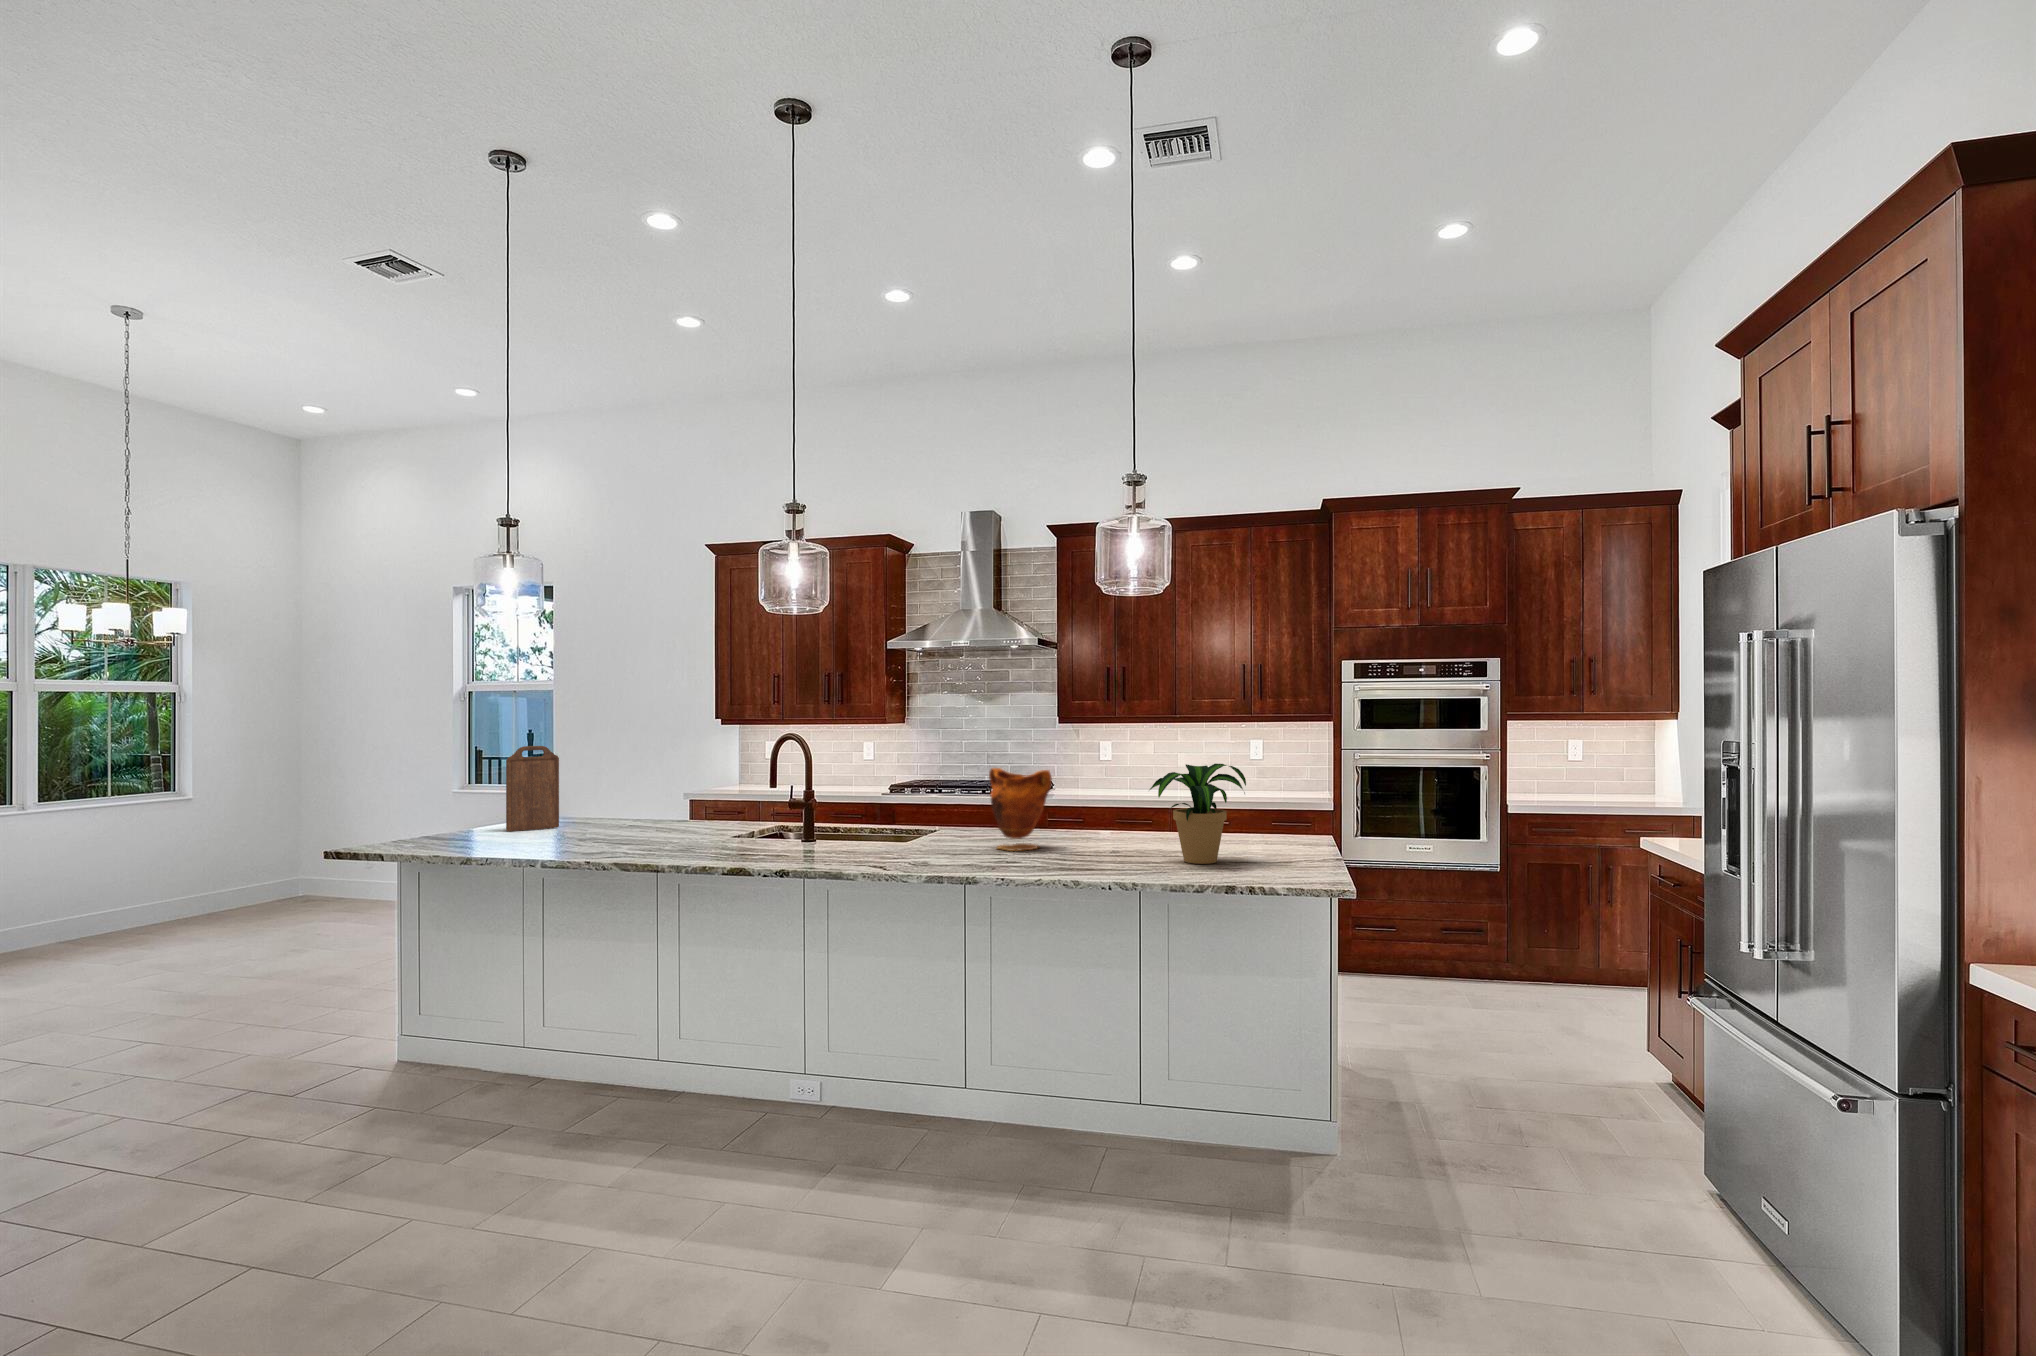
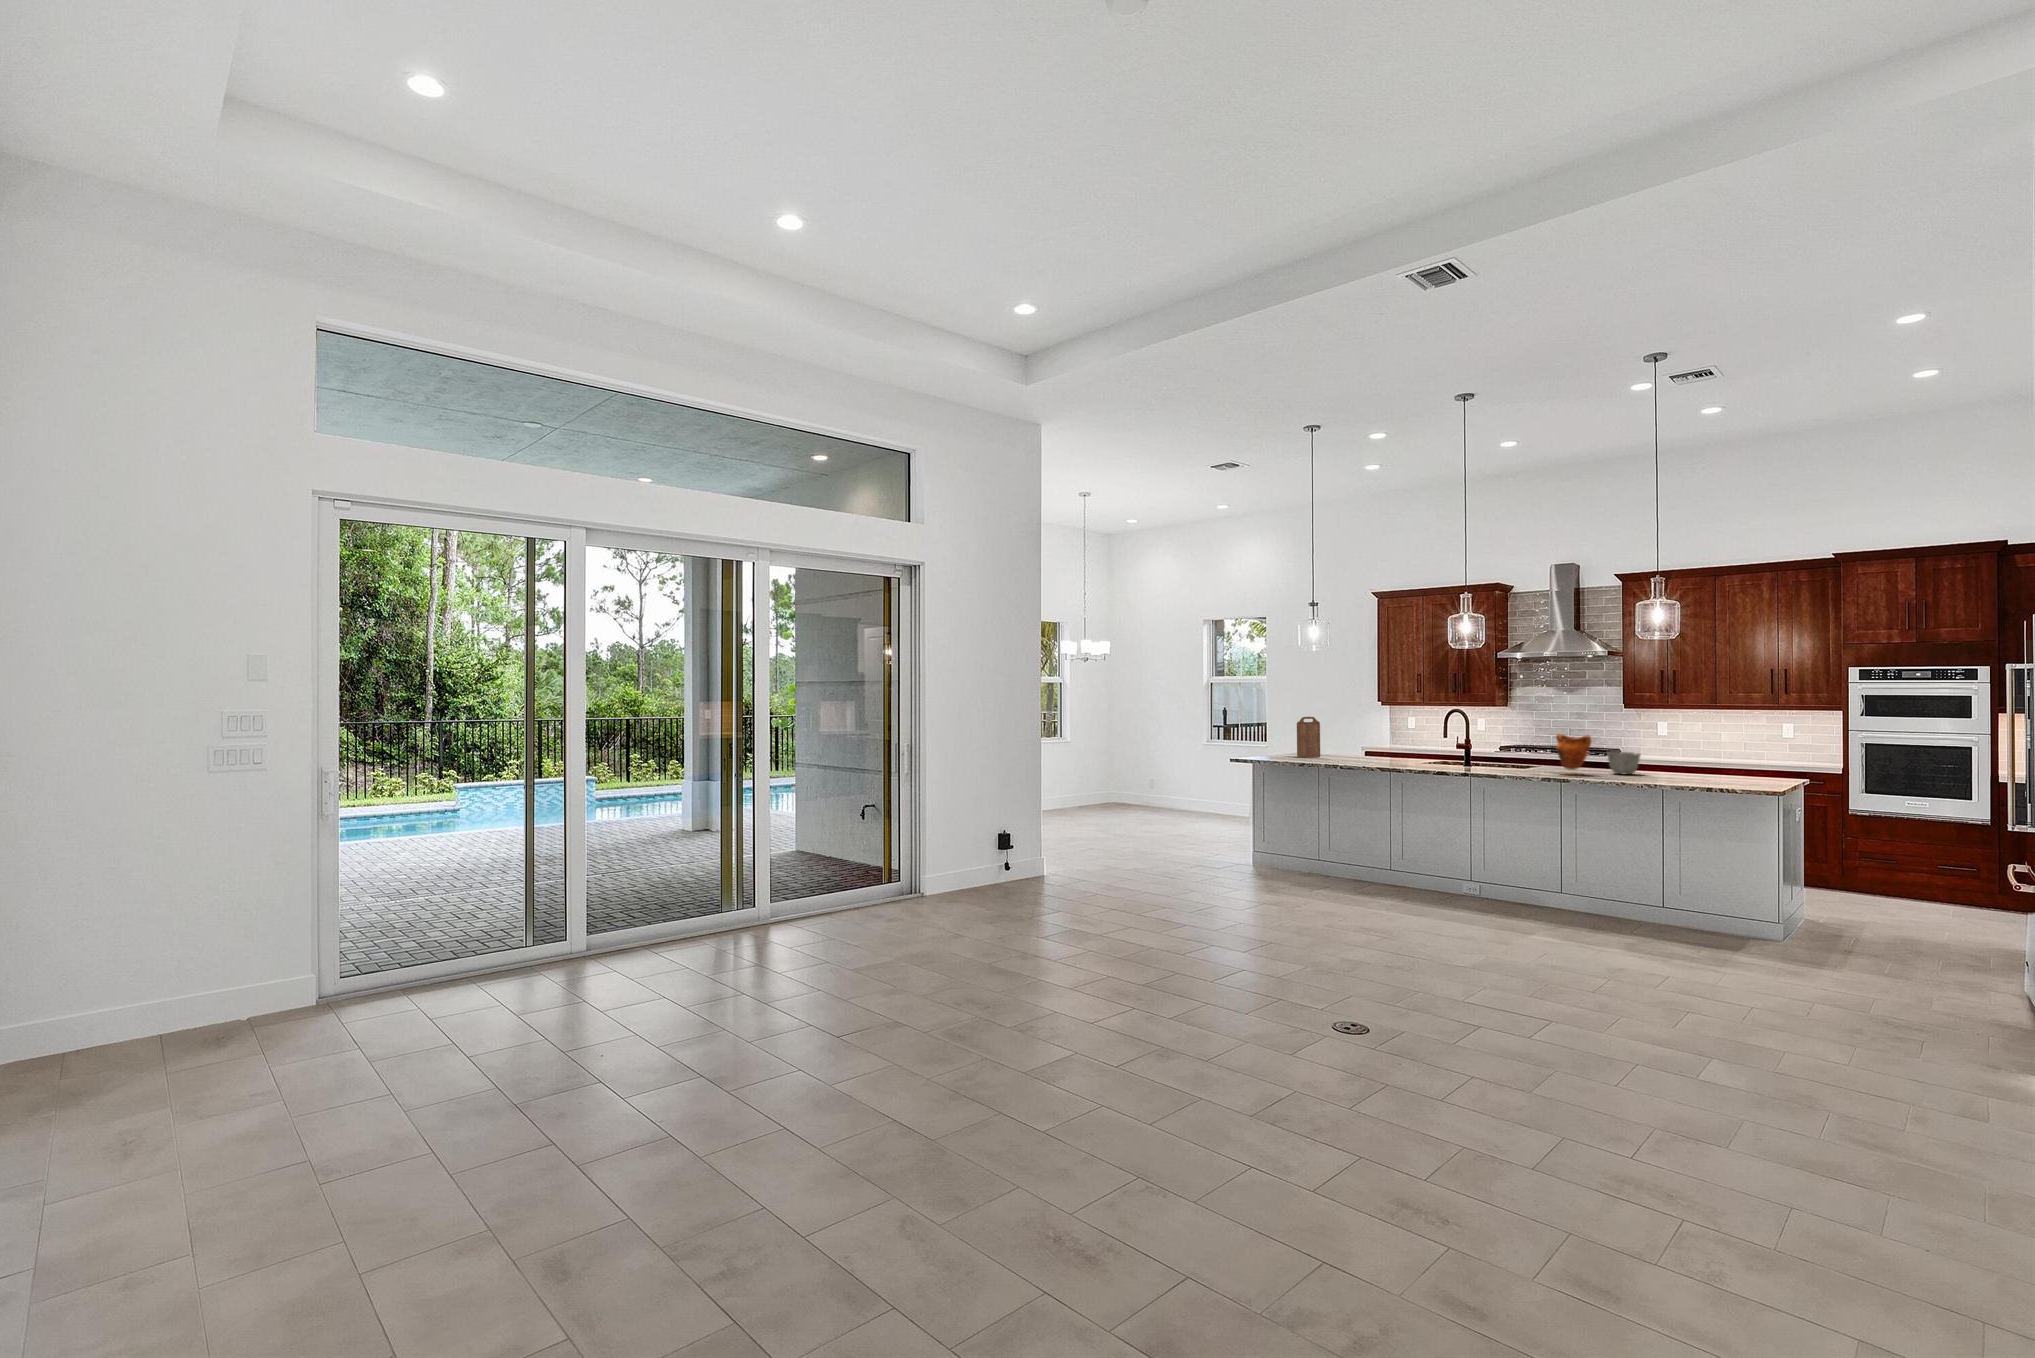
potted plant: present [1150,764,1246,864] -> none [1643,735,1702,784]
ceramic bowl: none [1071,797,1126,841] -> present [1607,752,1641,775]

